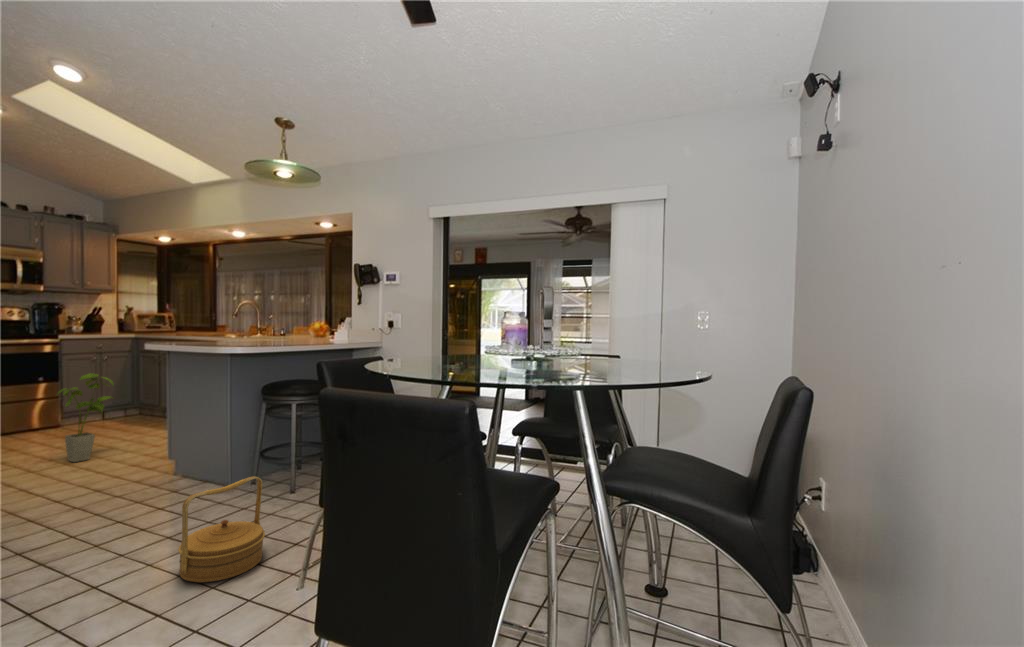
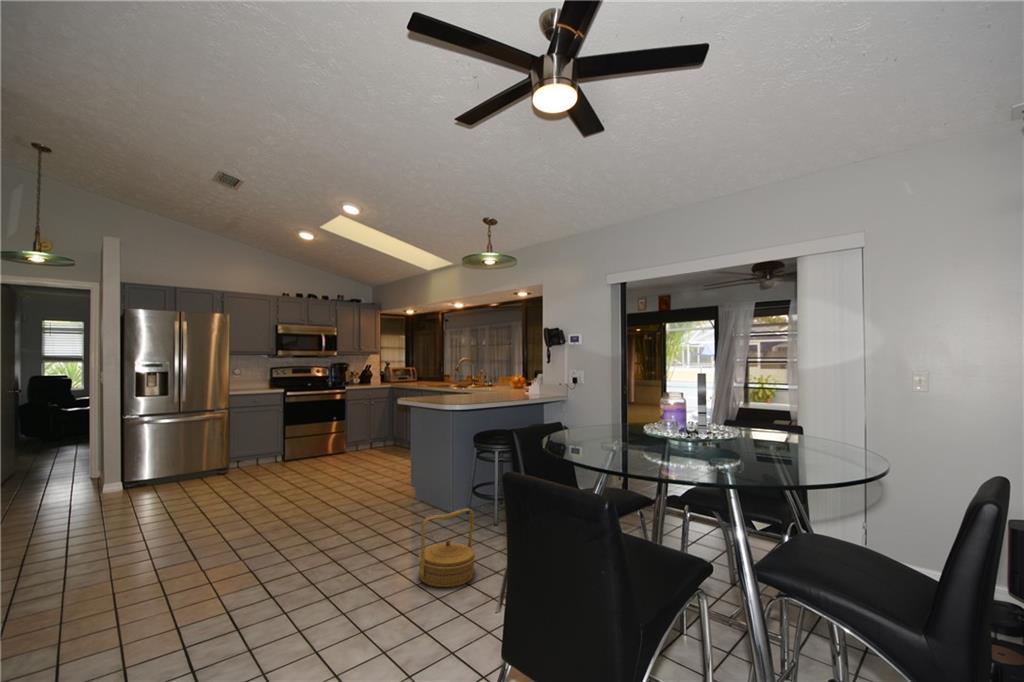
house plant: present [58,373,114,462] -> none [345,417,378,482]

